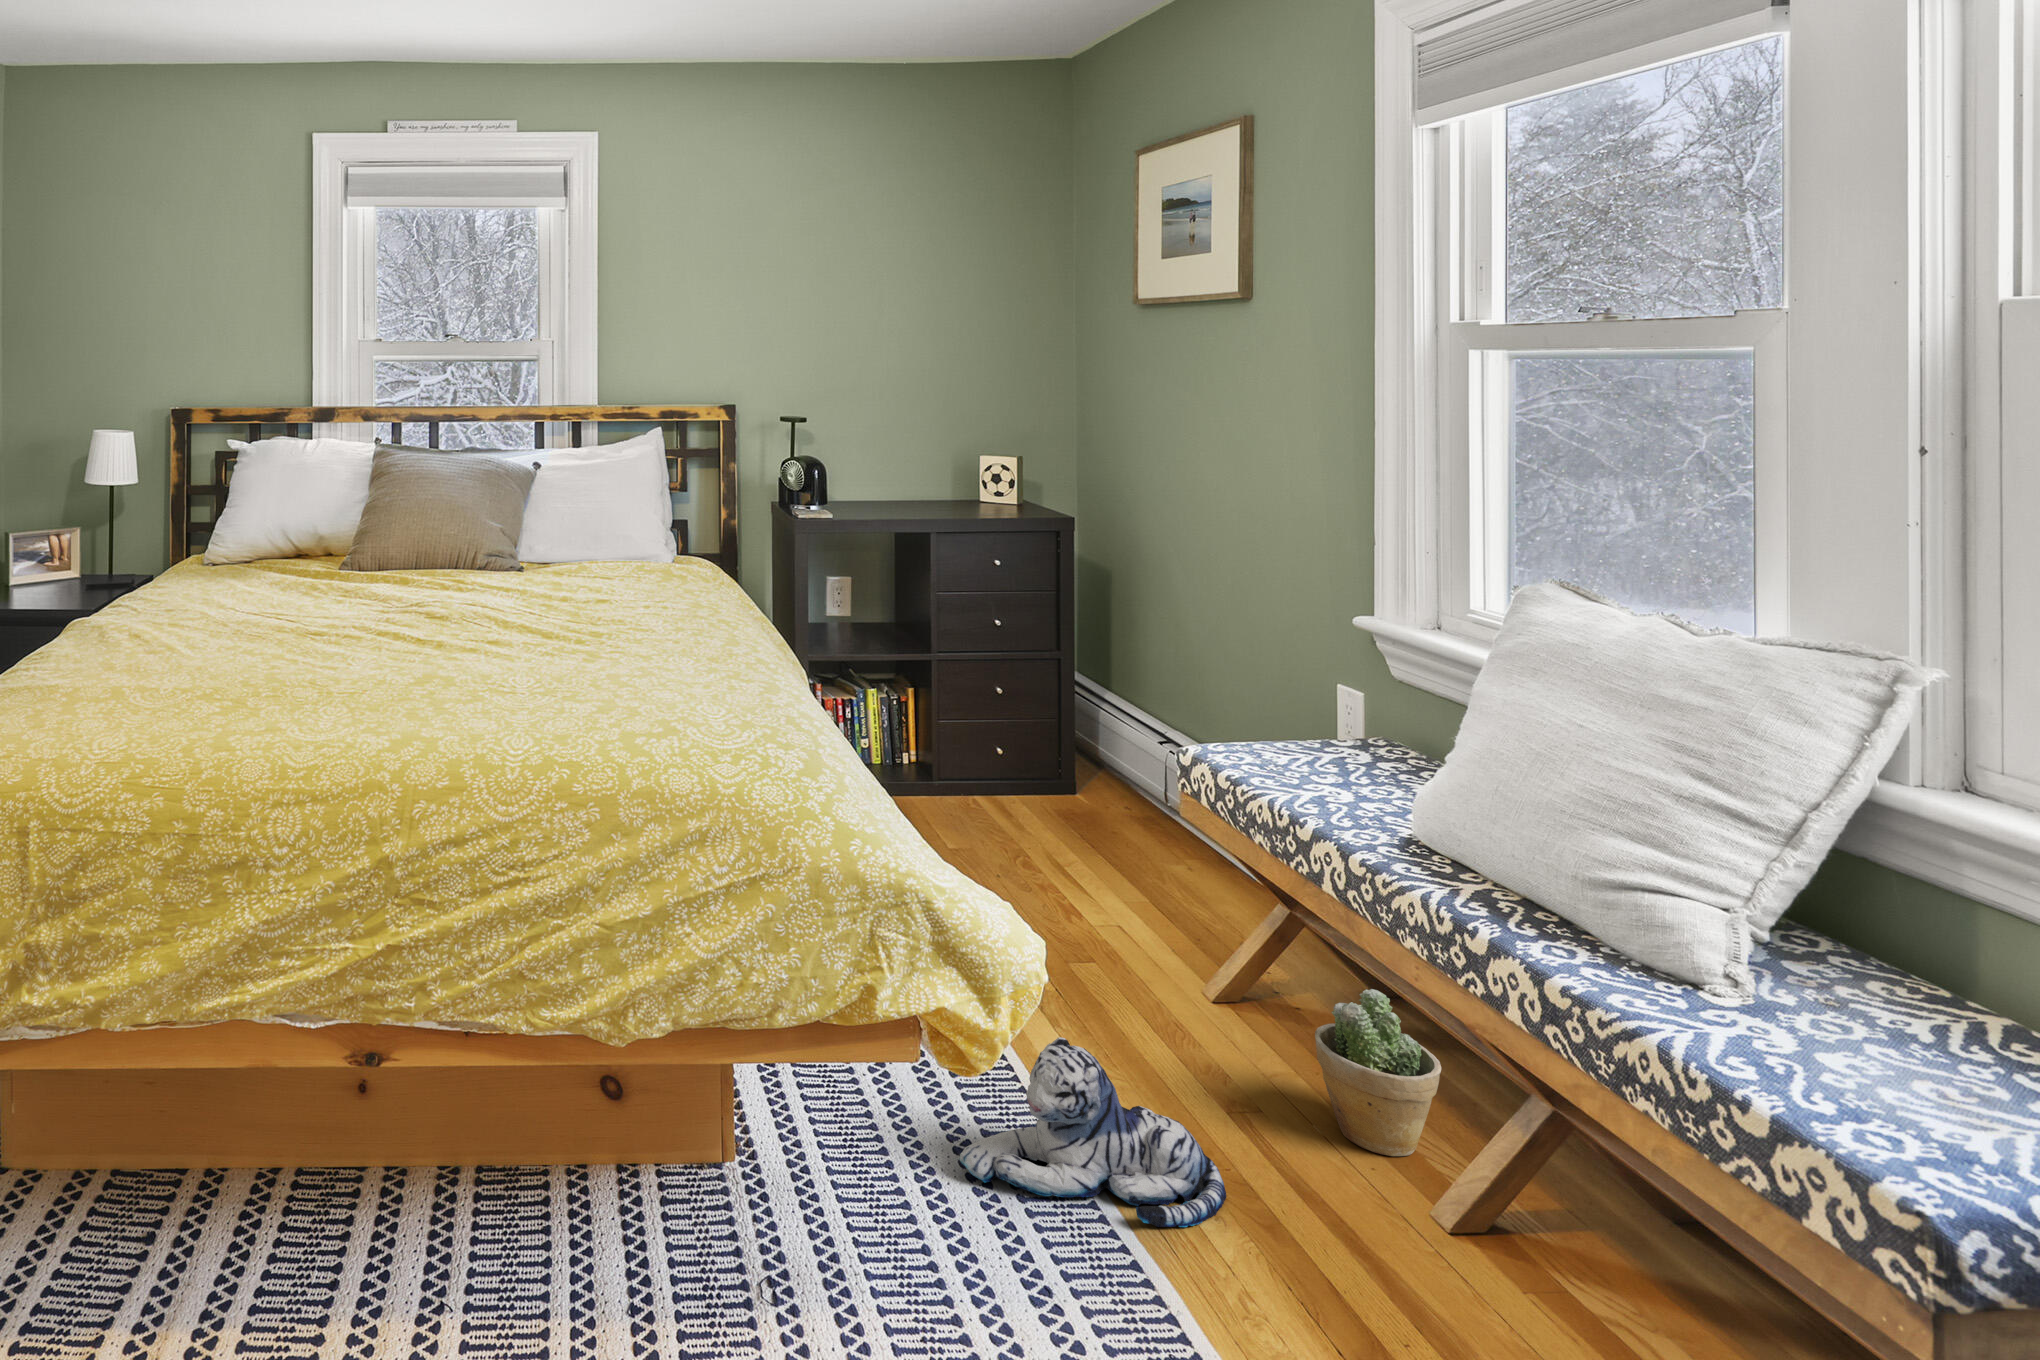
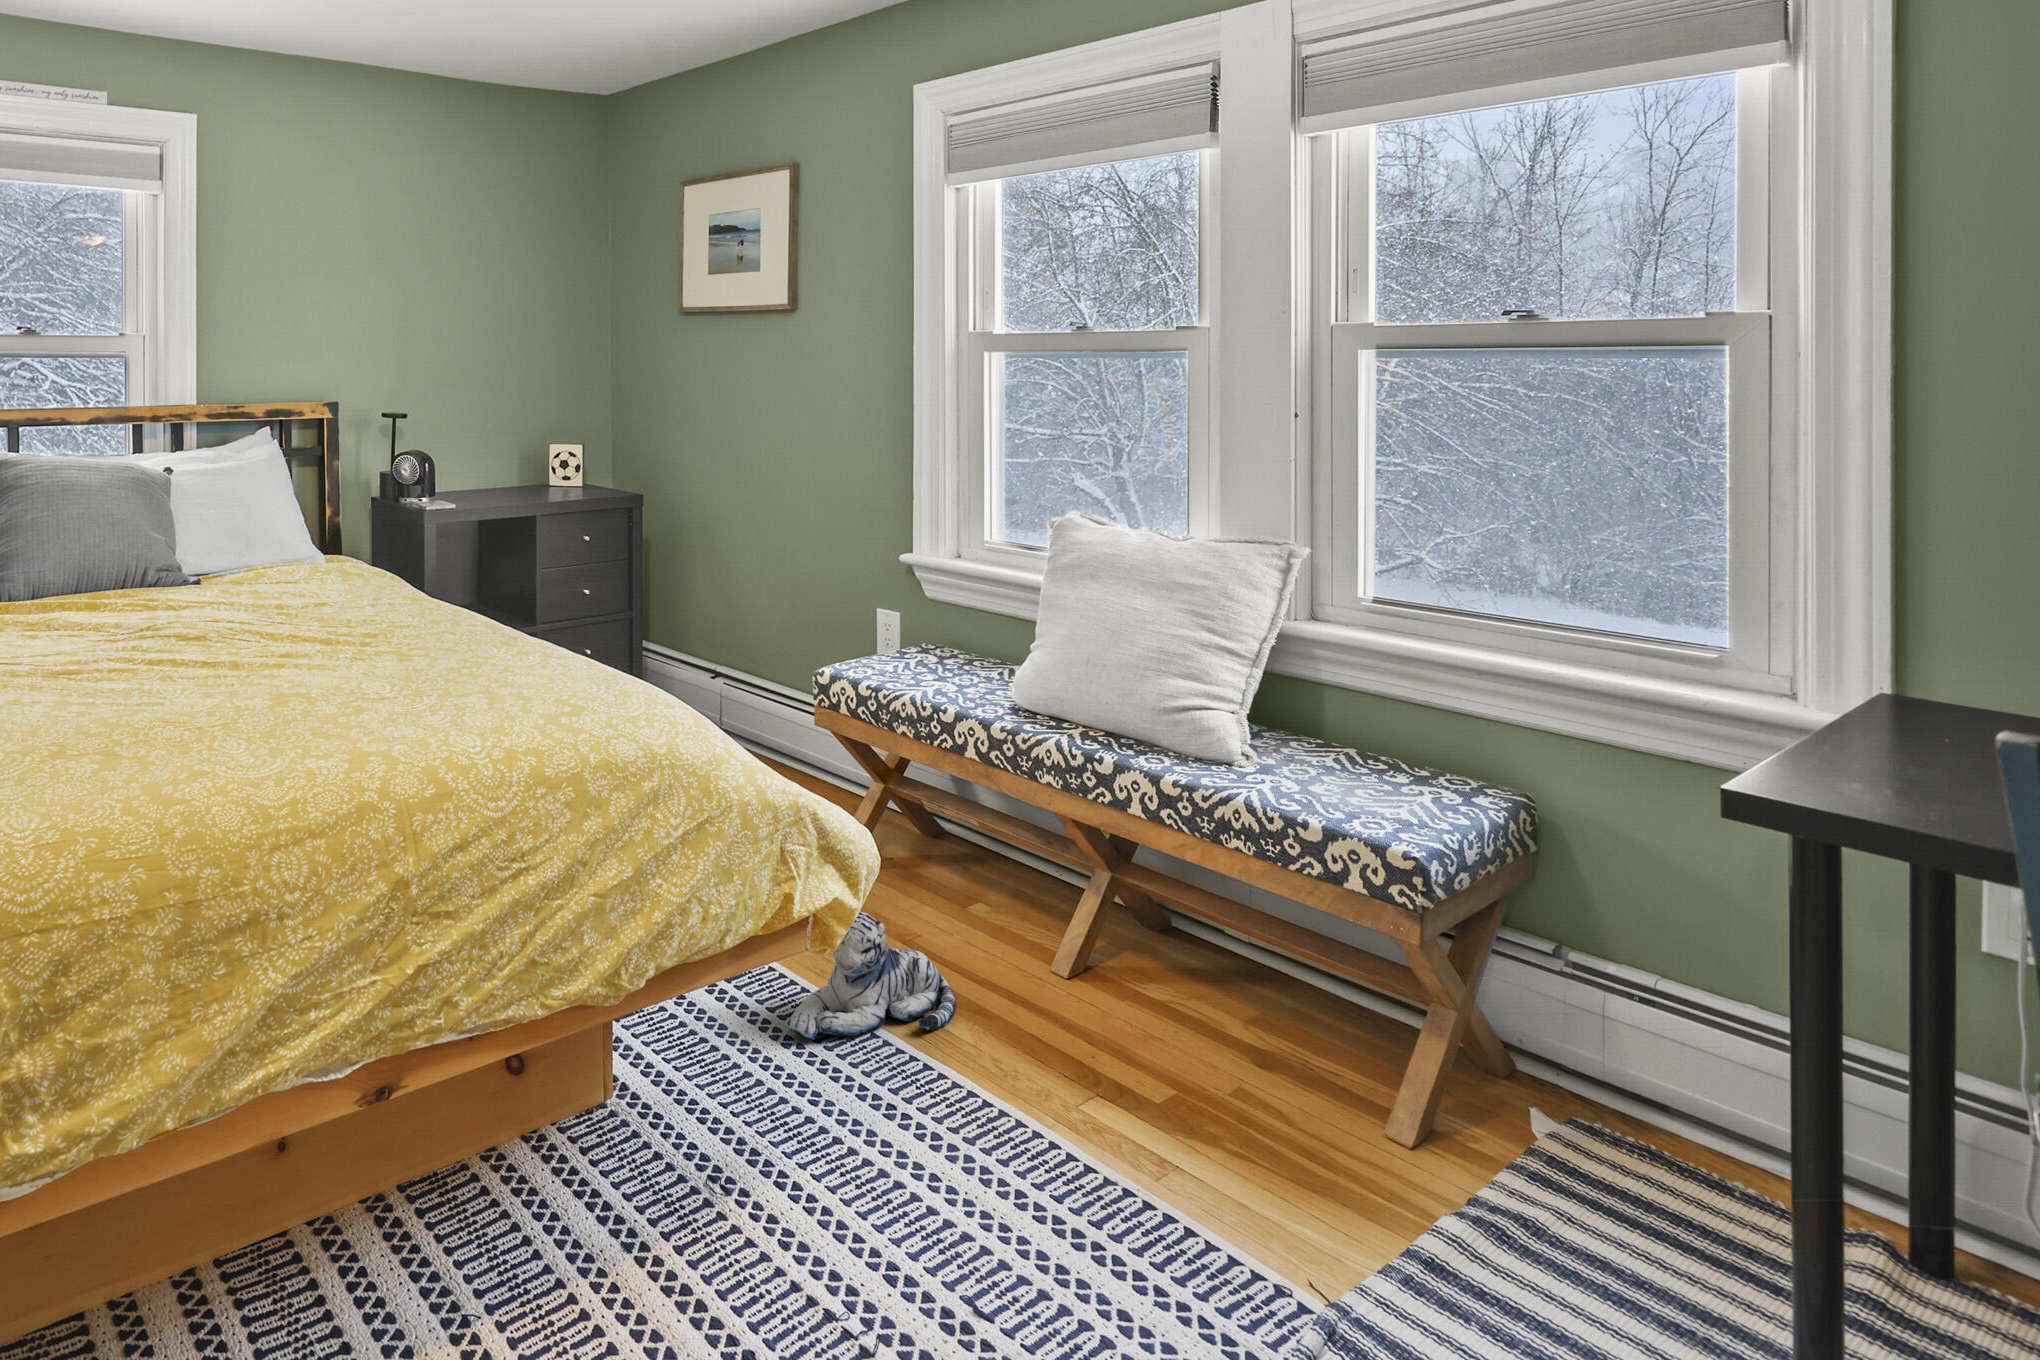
potted plant: present [1315,989,1441,1156] -> none [959,823,1040,939]

